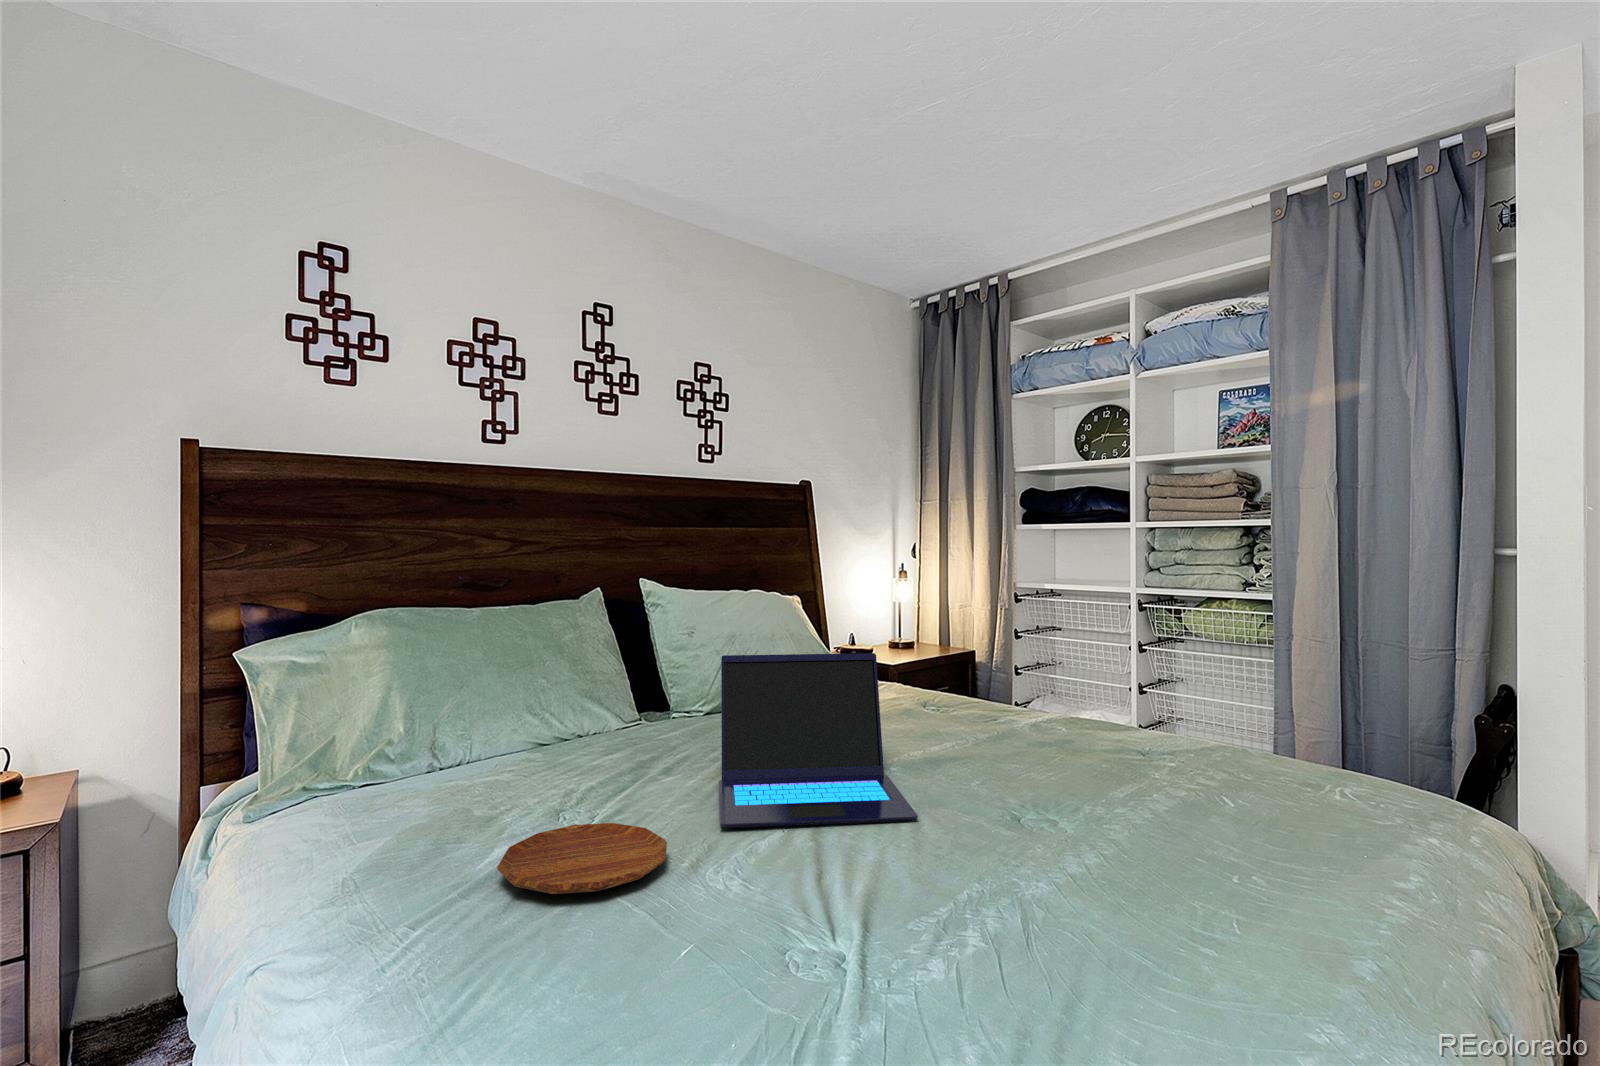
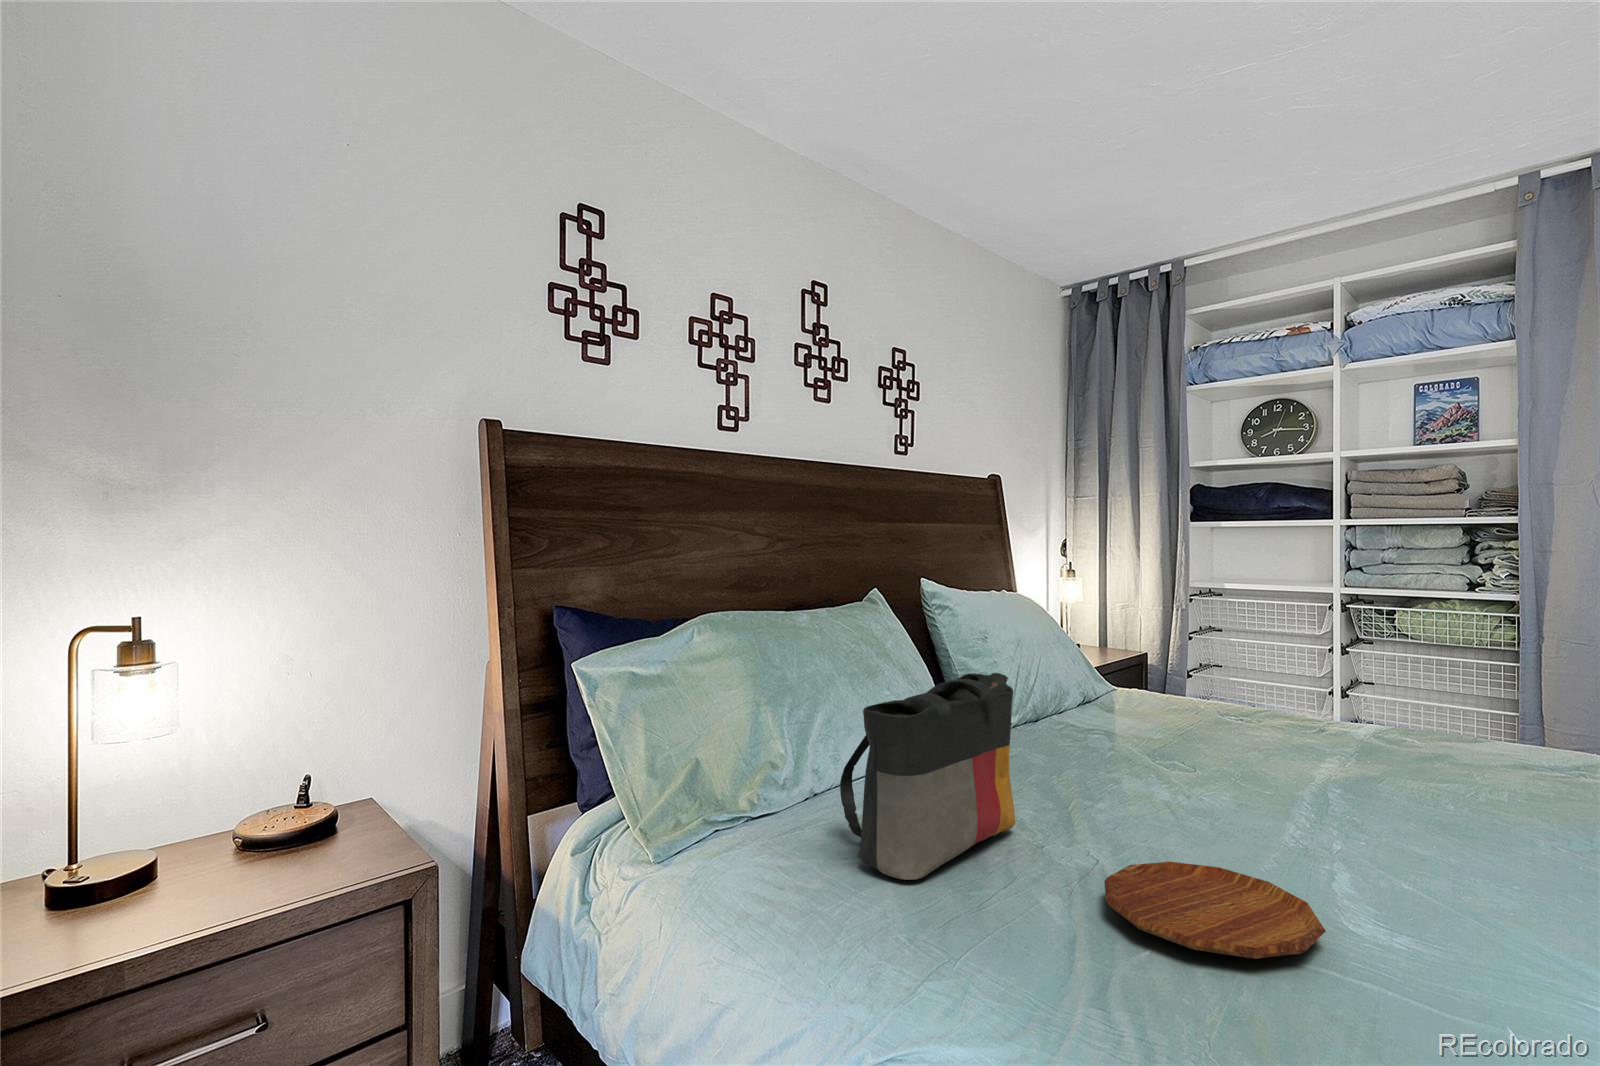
laptop: present [719,653,918,828] -> none [1142,659,1475,864]
tote bag: none [369,663,564,835] -> present [840,673,1015,880]

